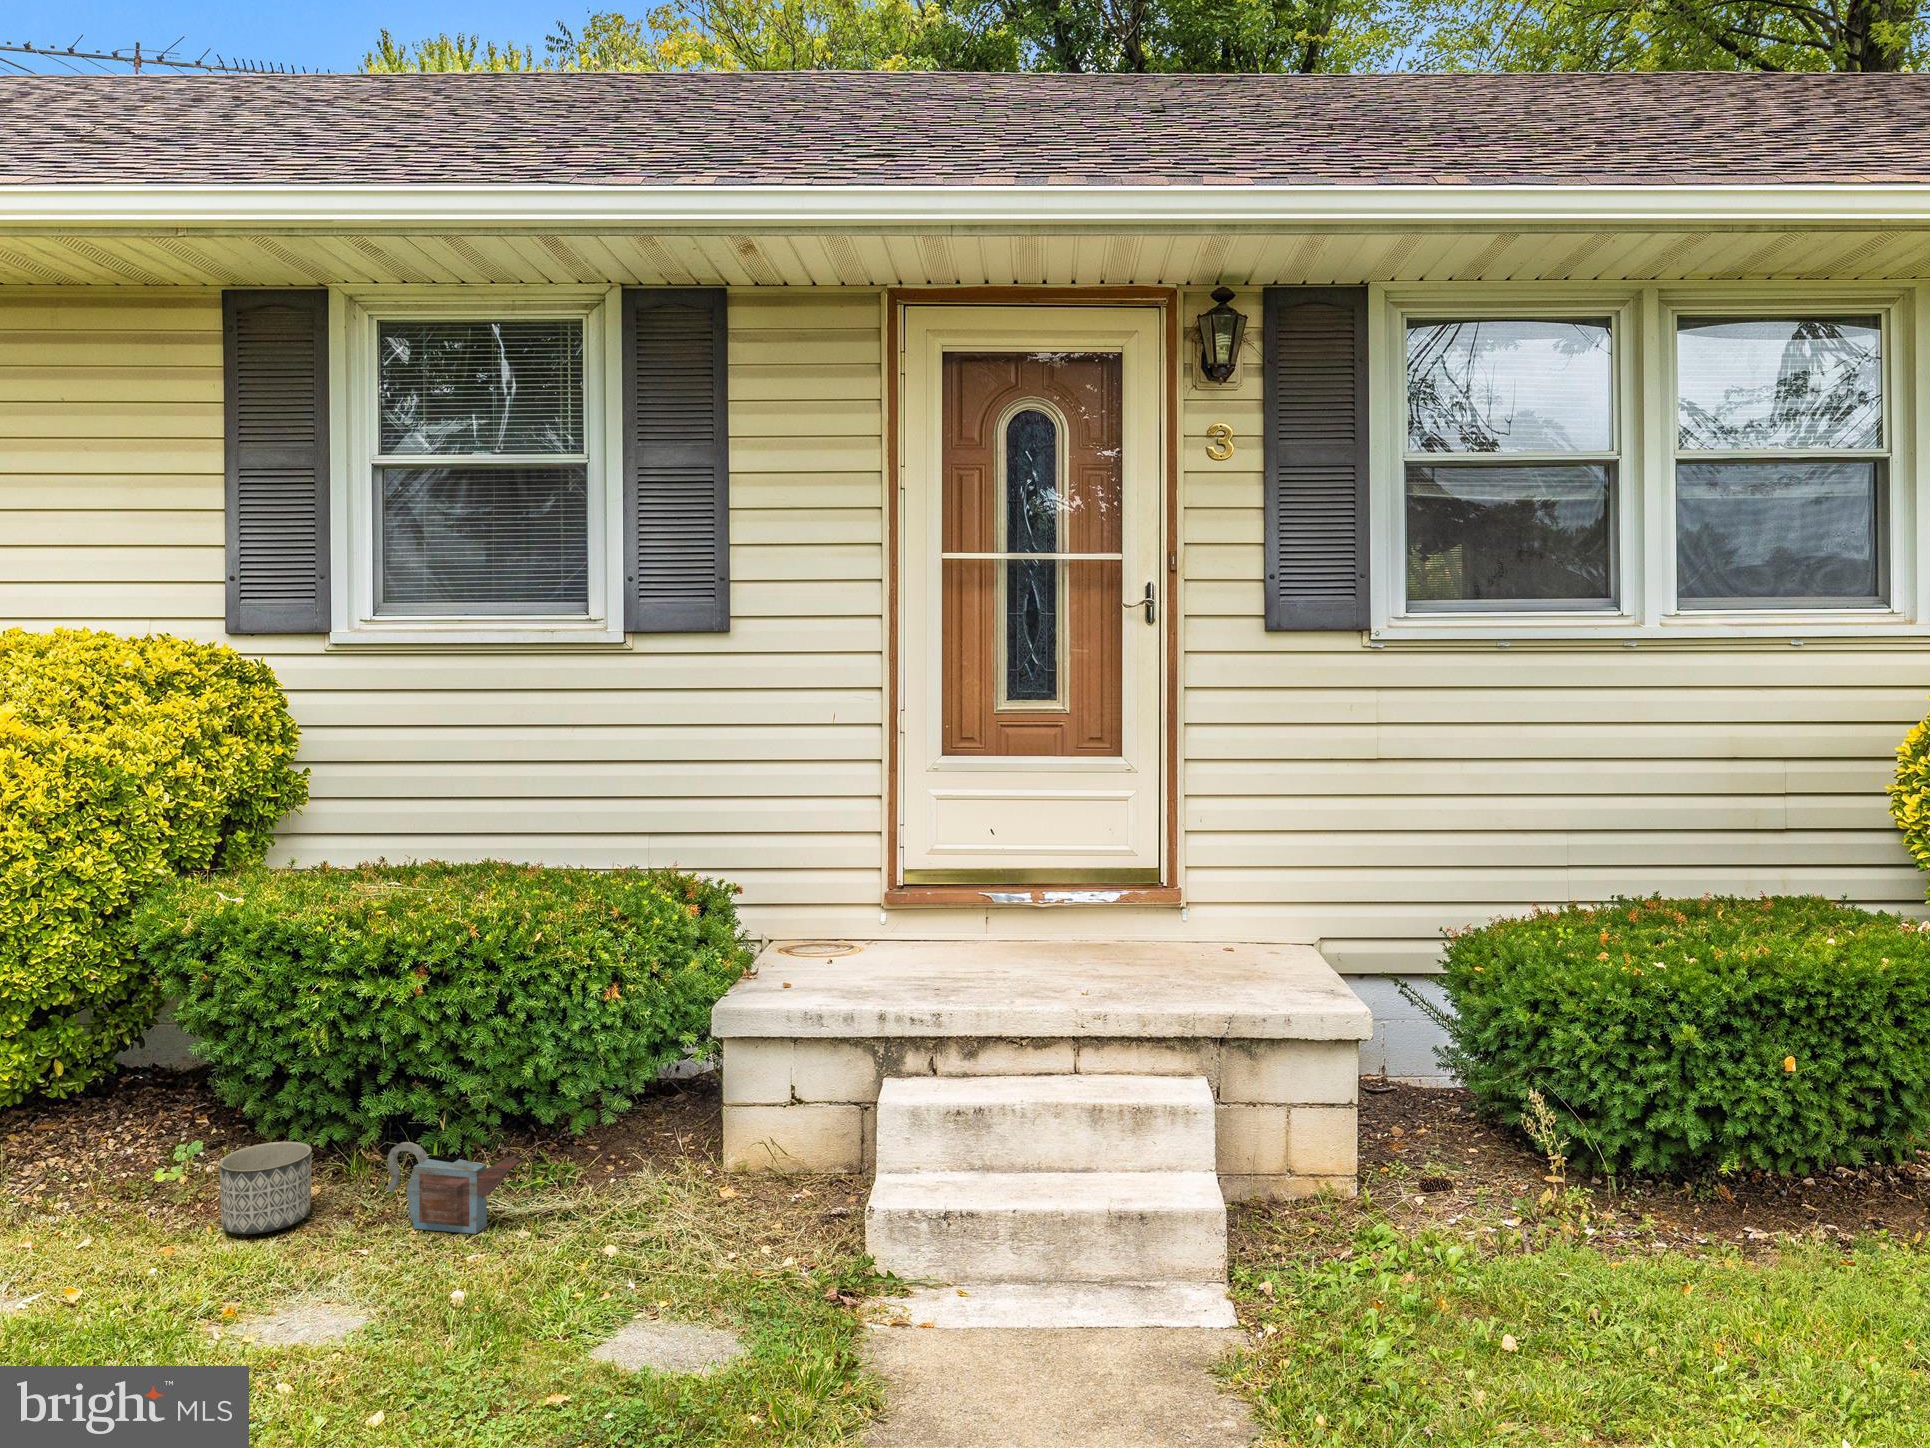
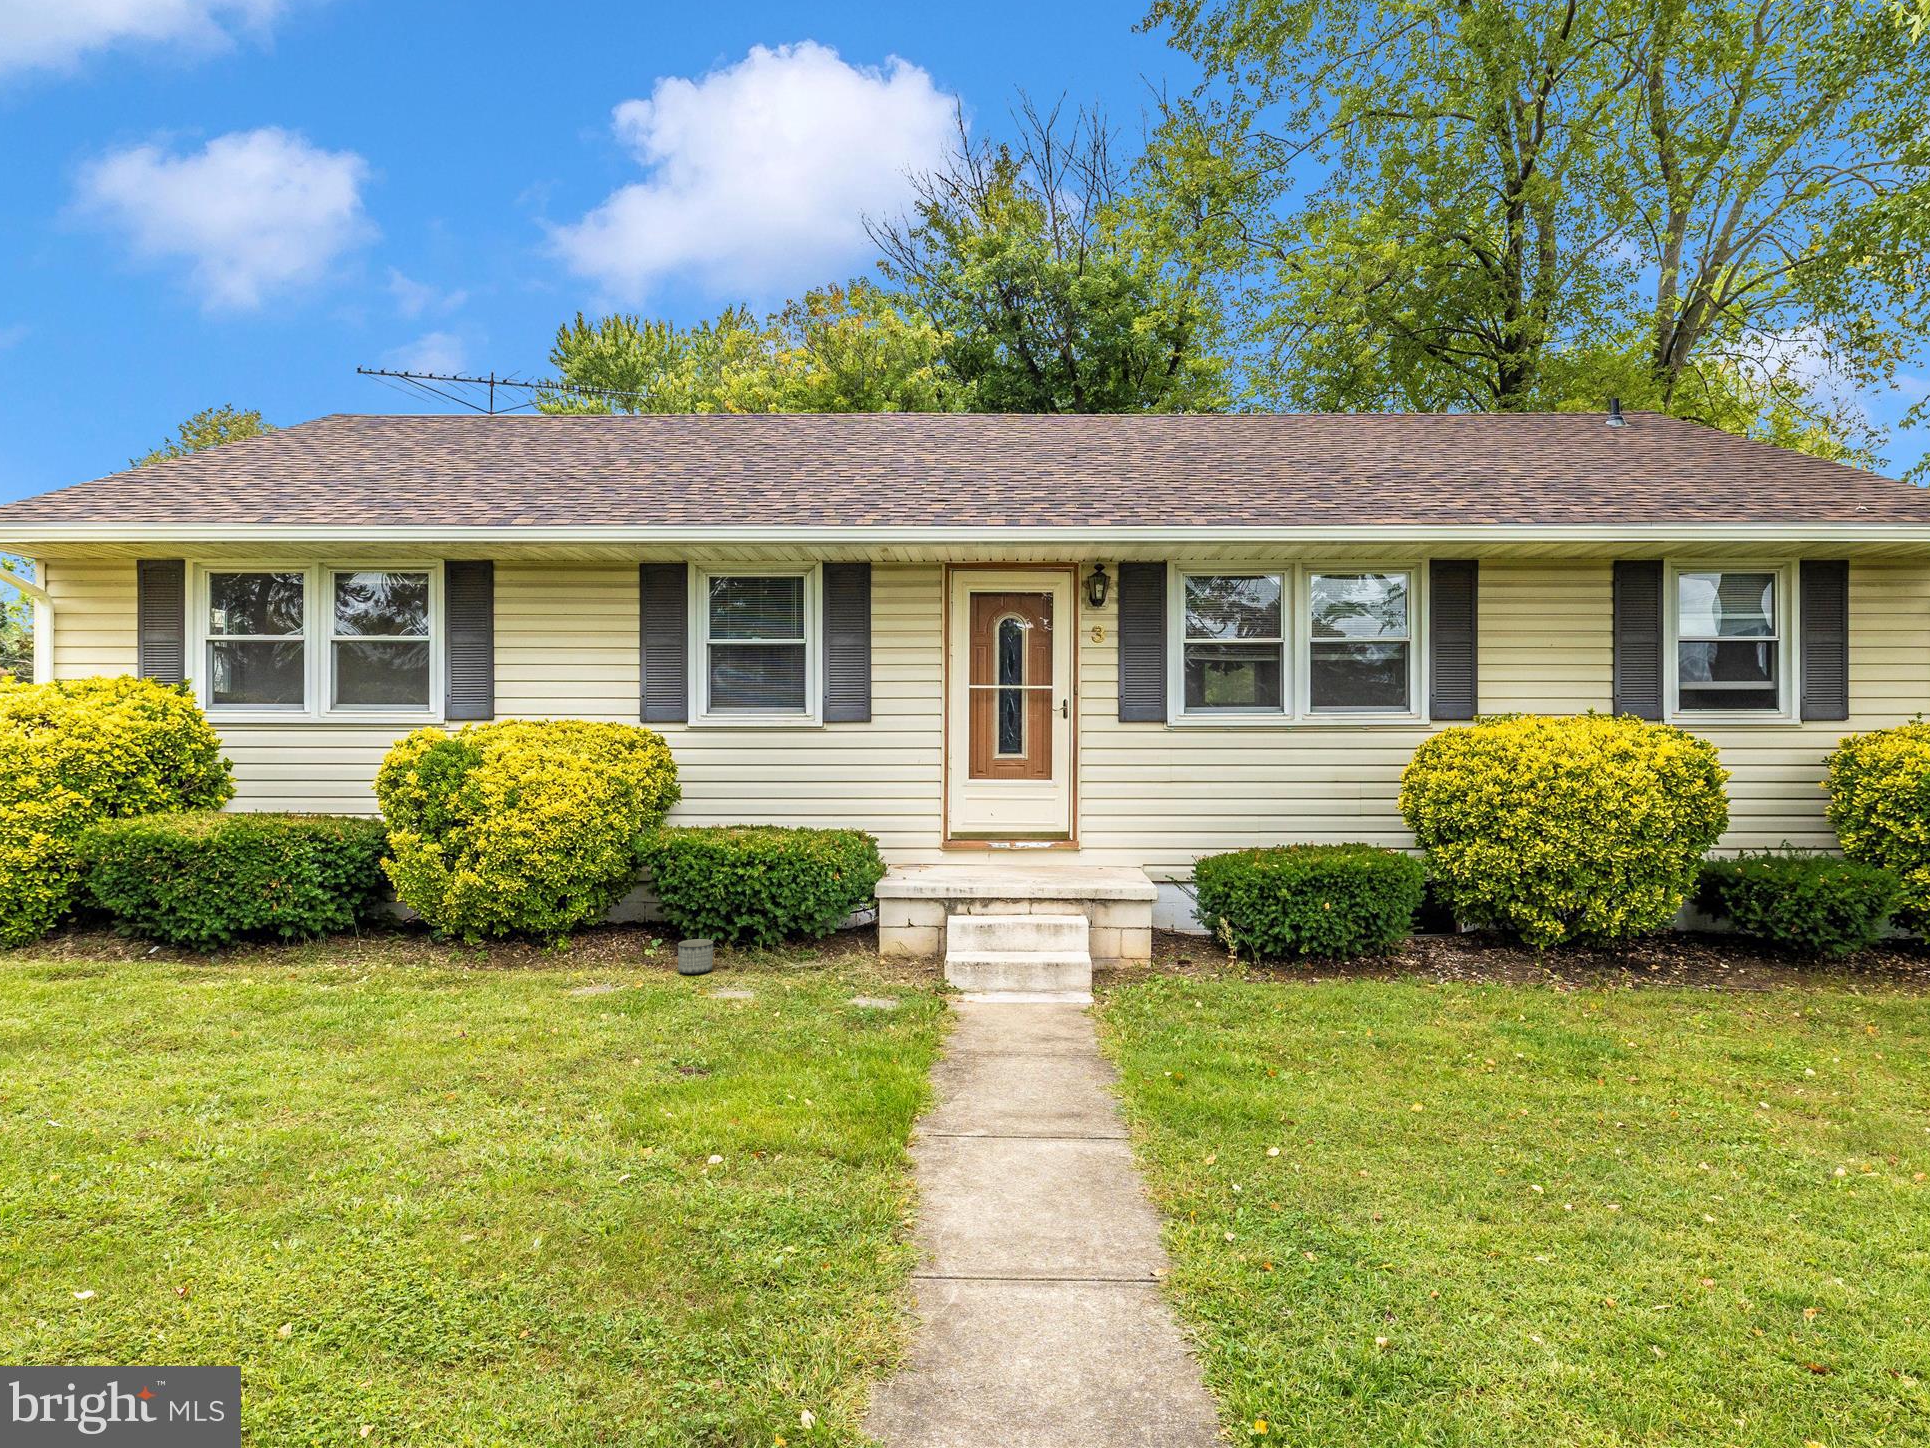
watering can: present [386,1142,523,1234] -> none [745,938,804,974]

